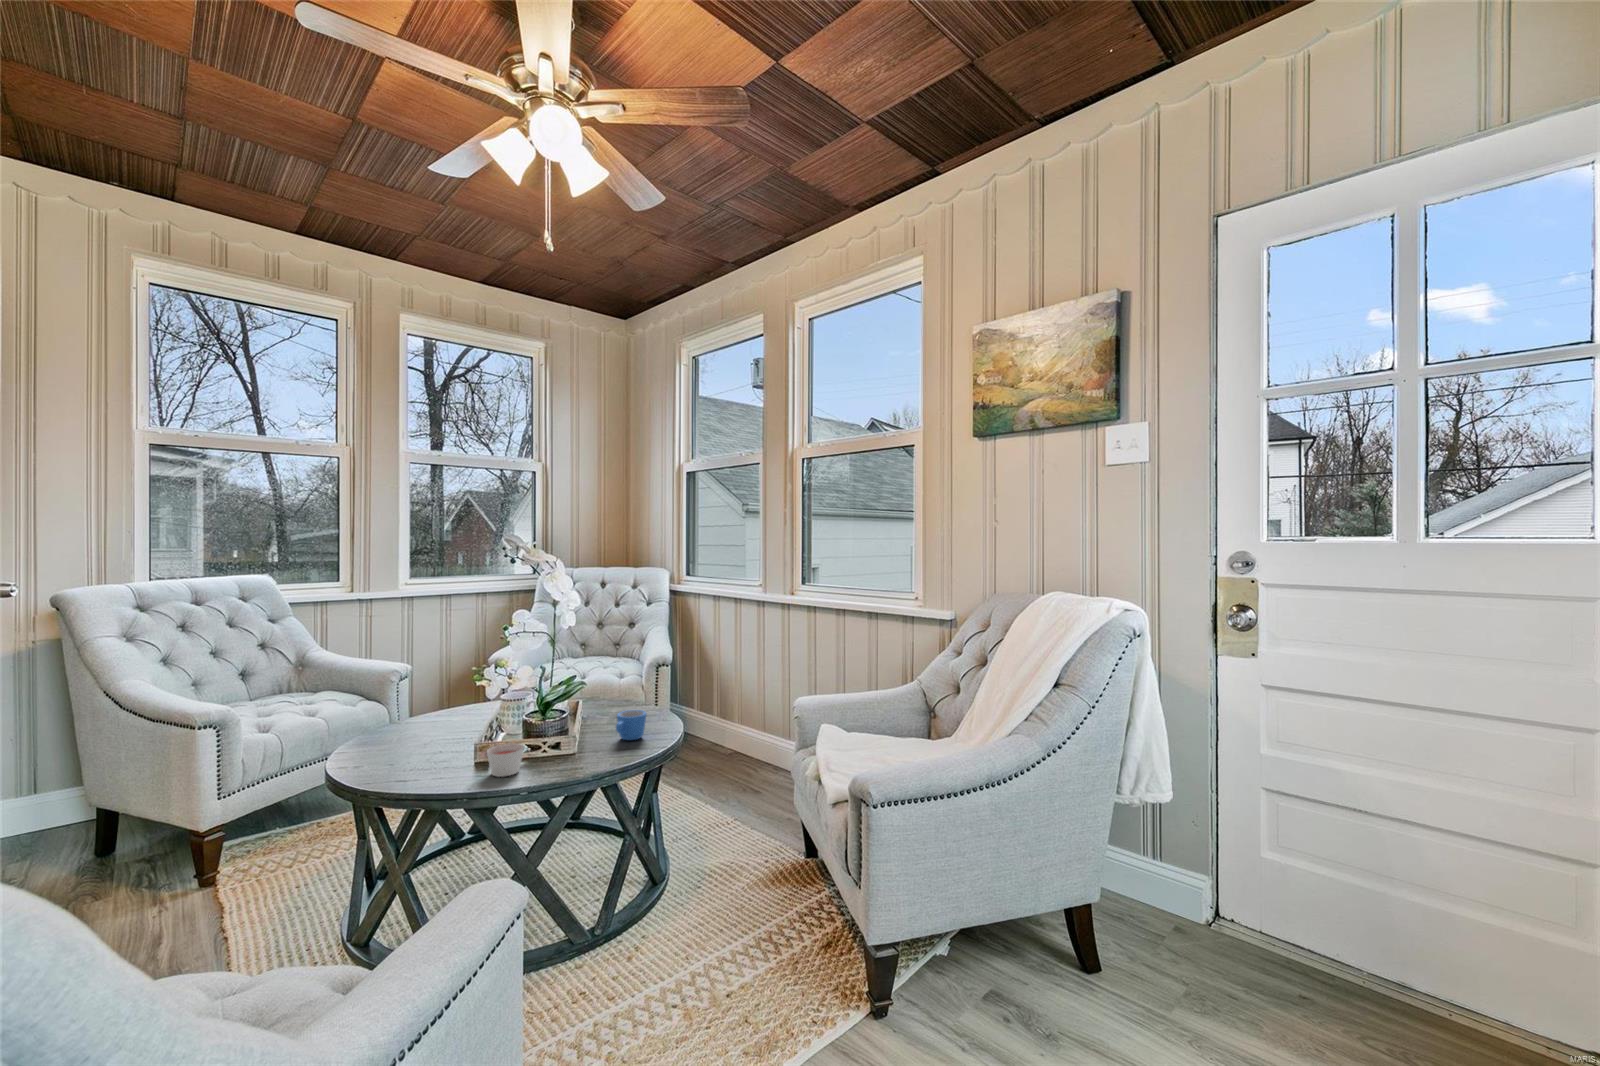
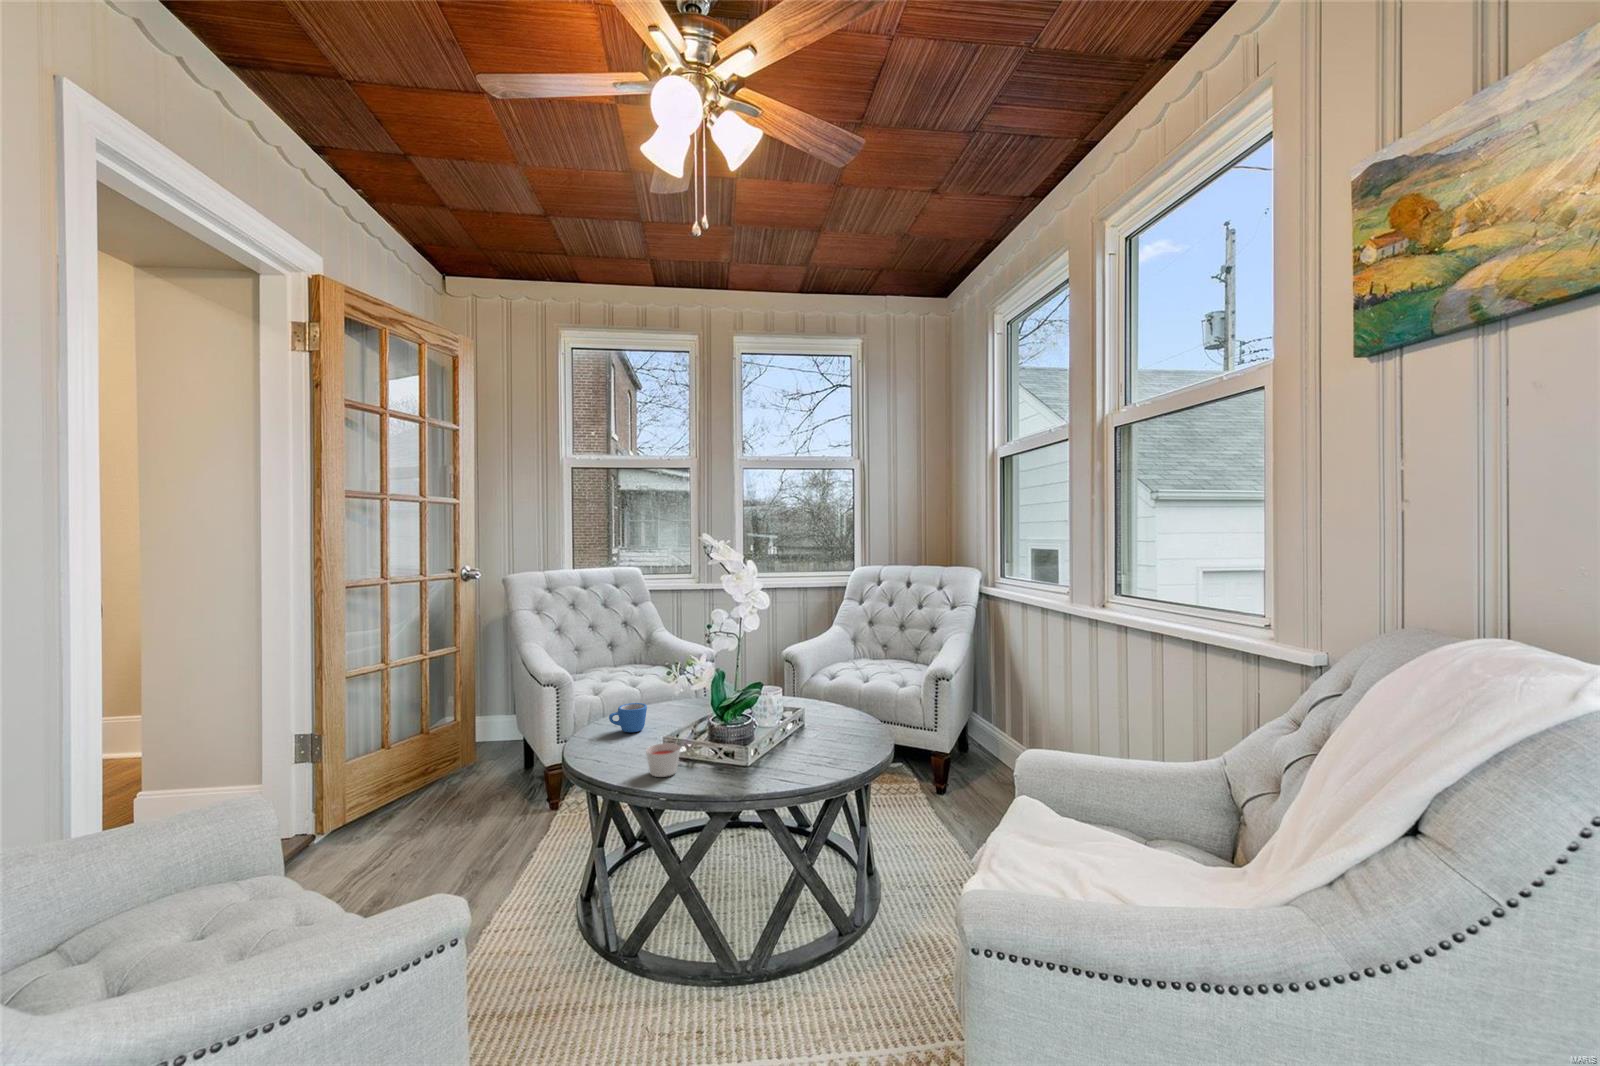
mug: present [616,710,646,740] -> present [609,703,647,732]

